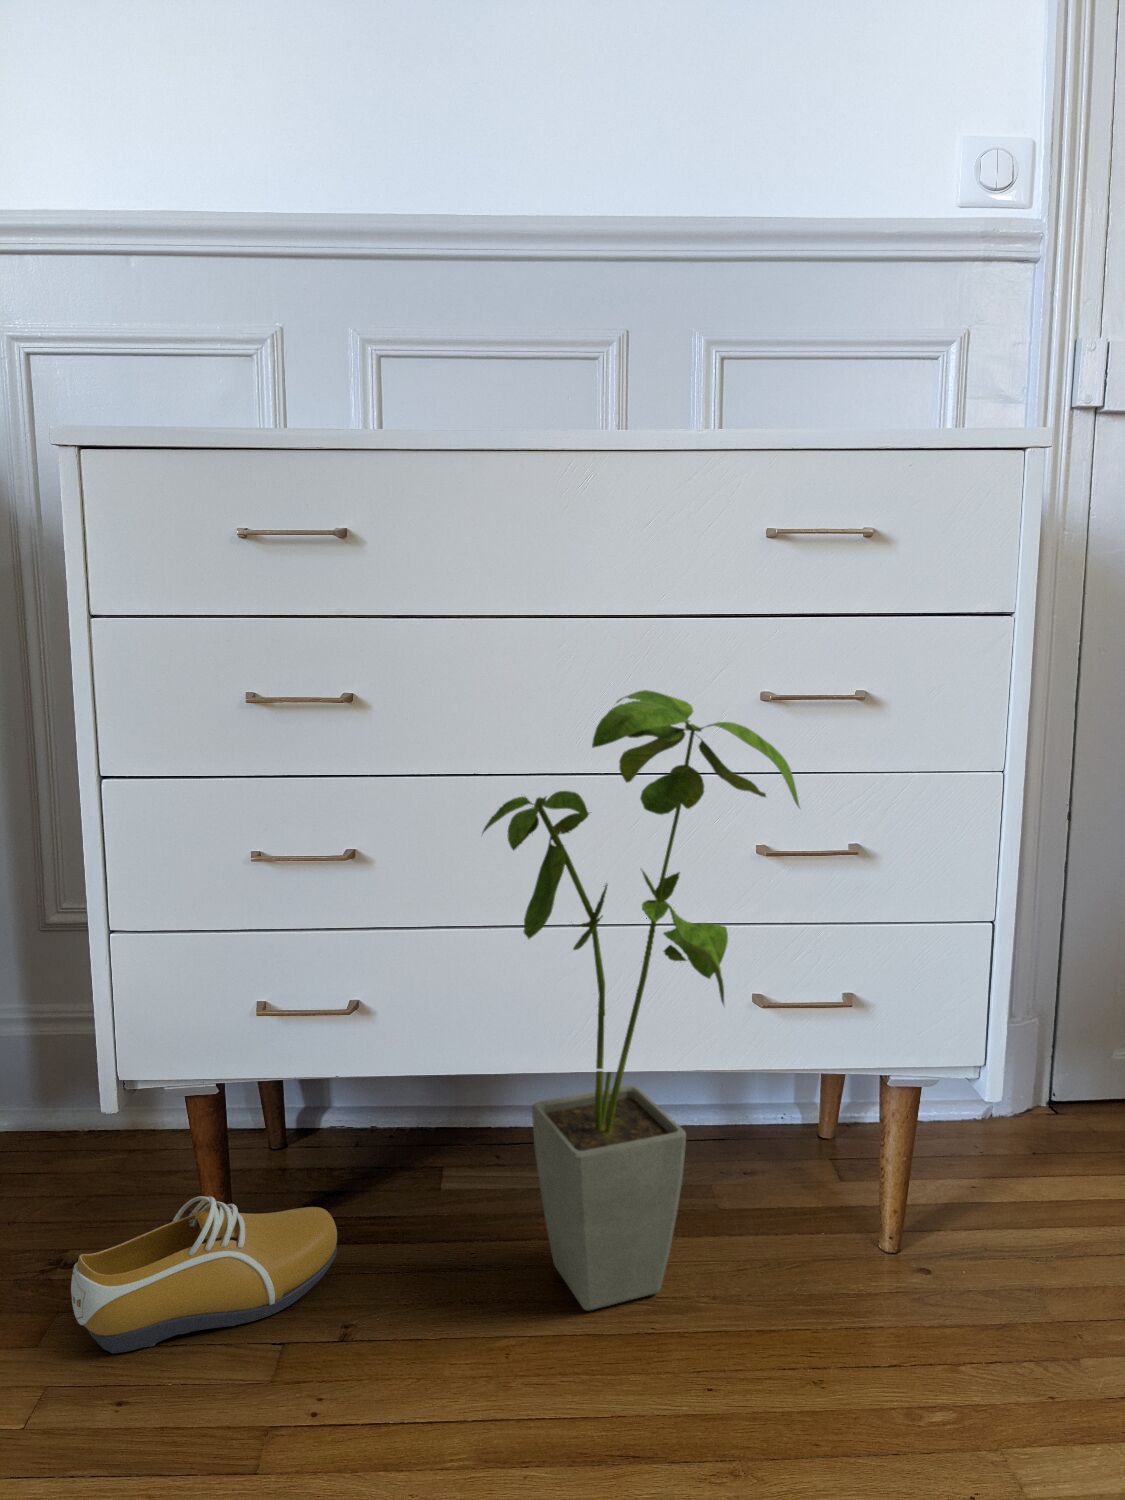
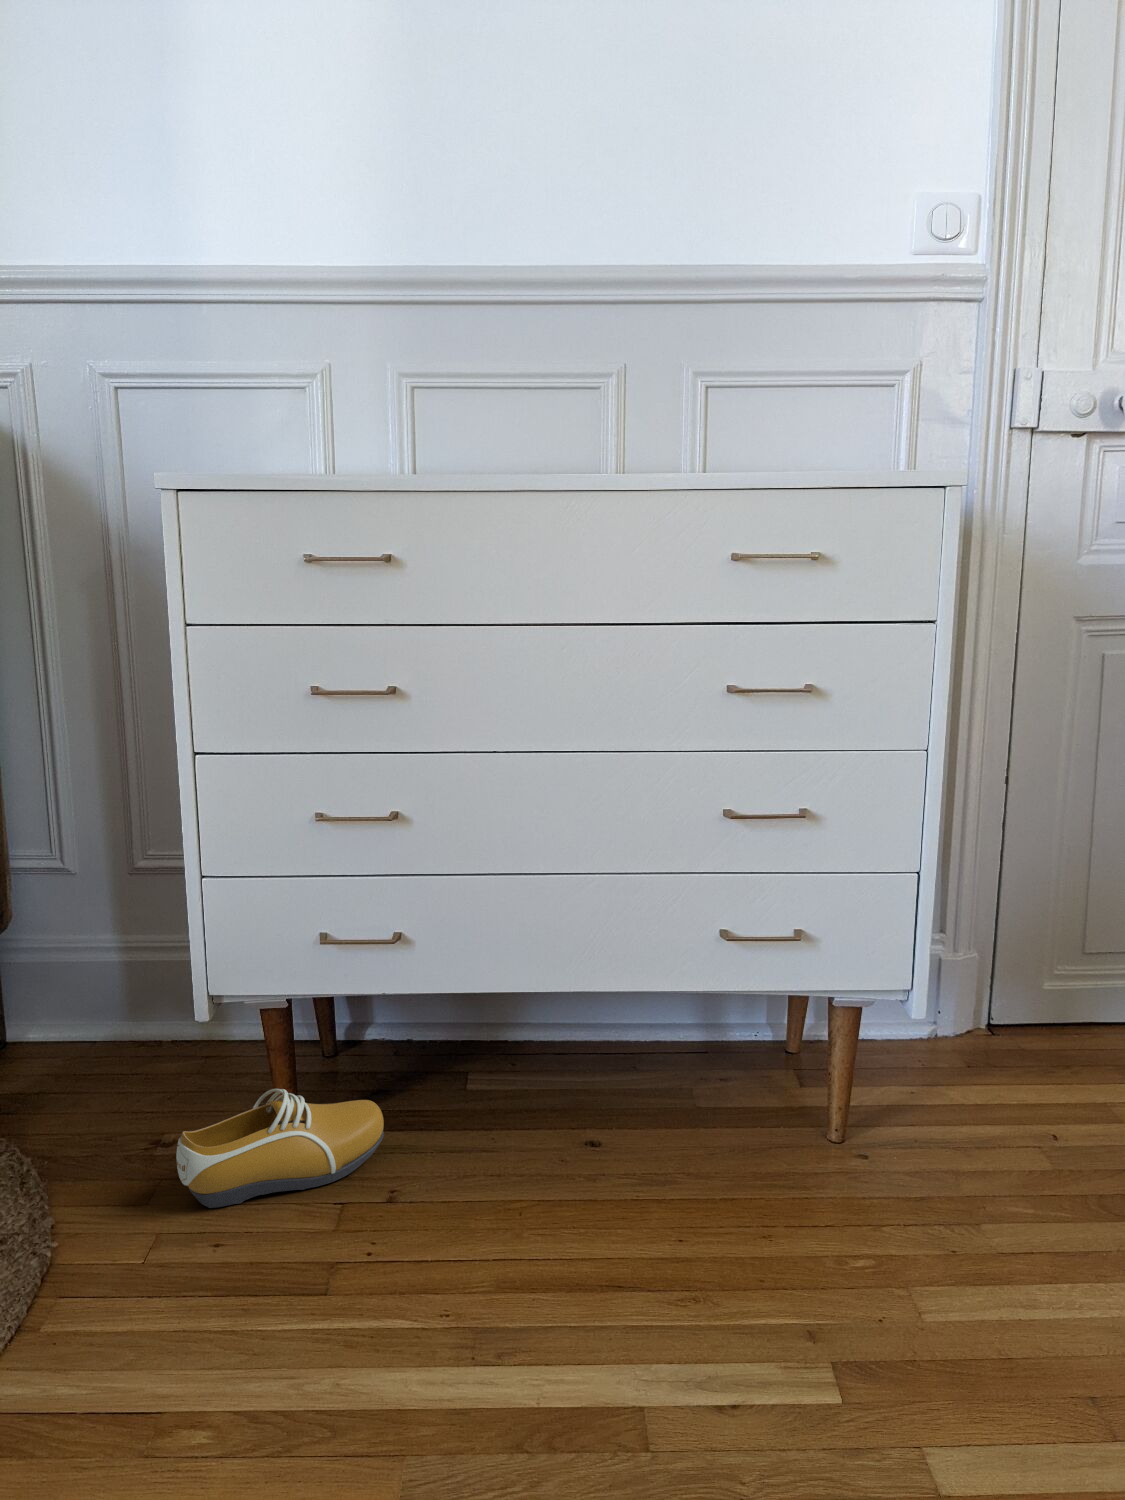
house plant: present [482,690,800,1310] -> none [492,684,755,1181]

